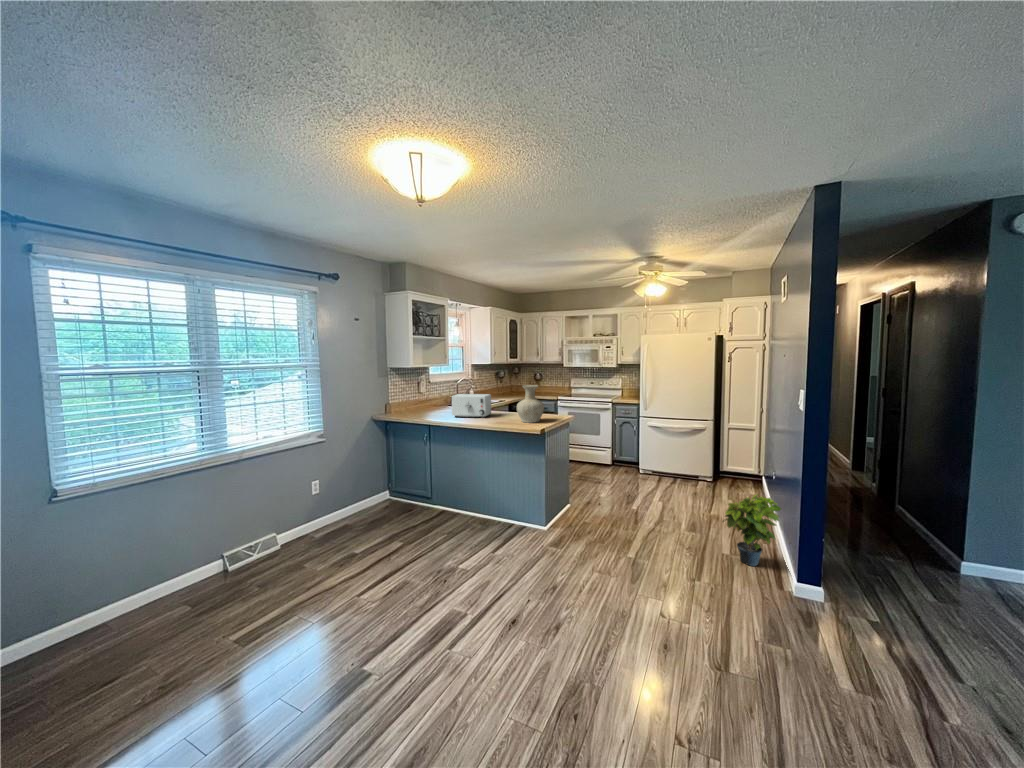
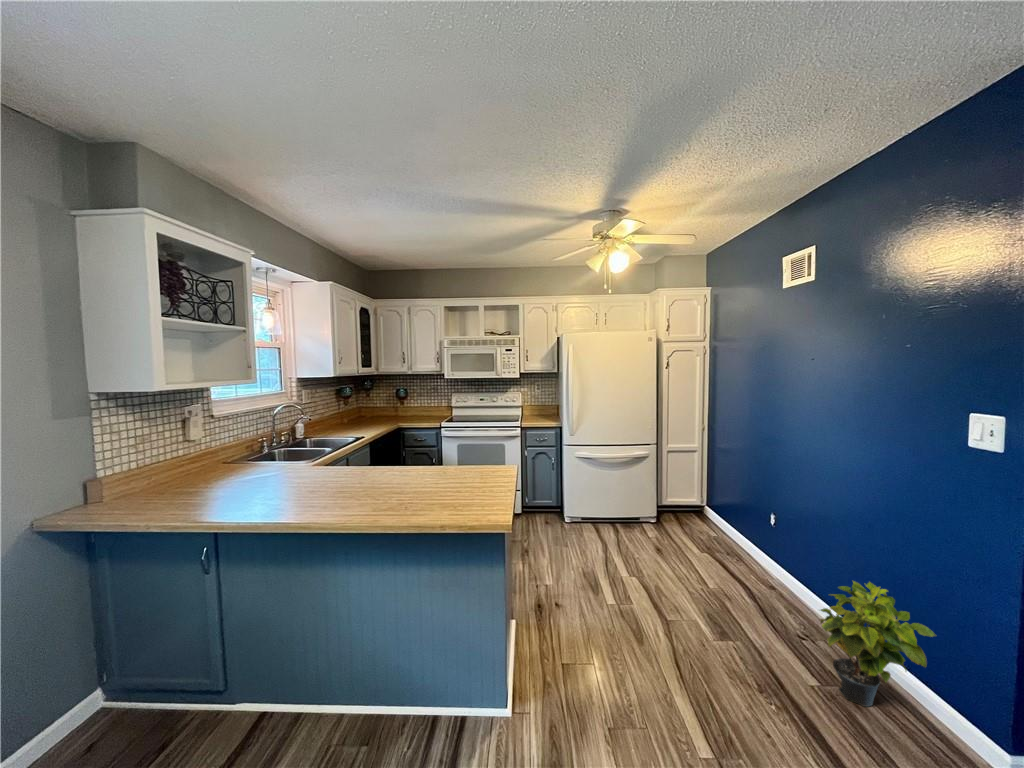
vase: present [517,385,544,423] -> none [431,419,488,499]
toaster: present [452,394,491,418] -> none [273,439,363,496]

